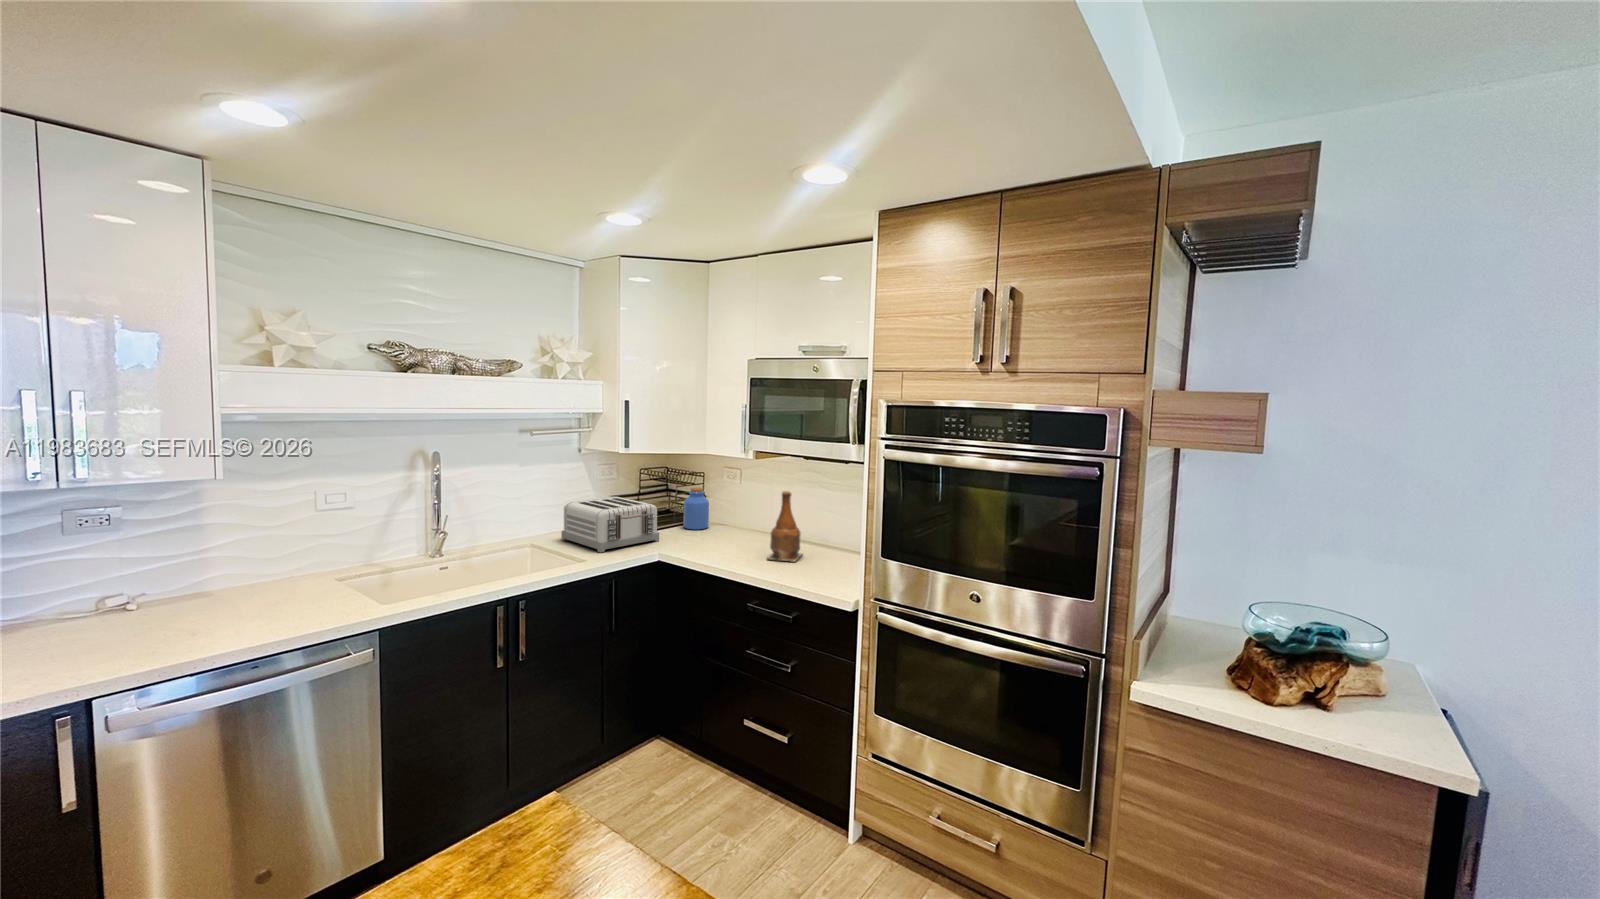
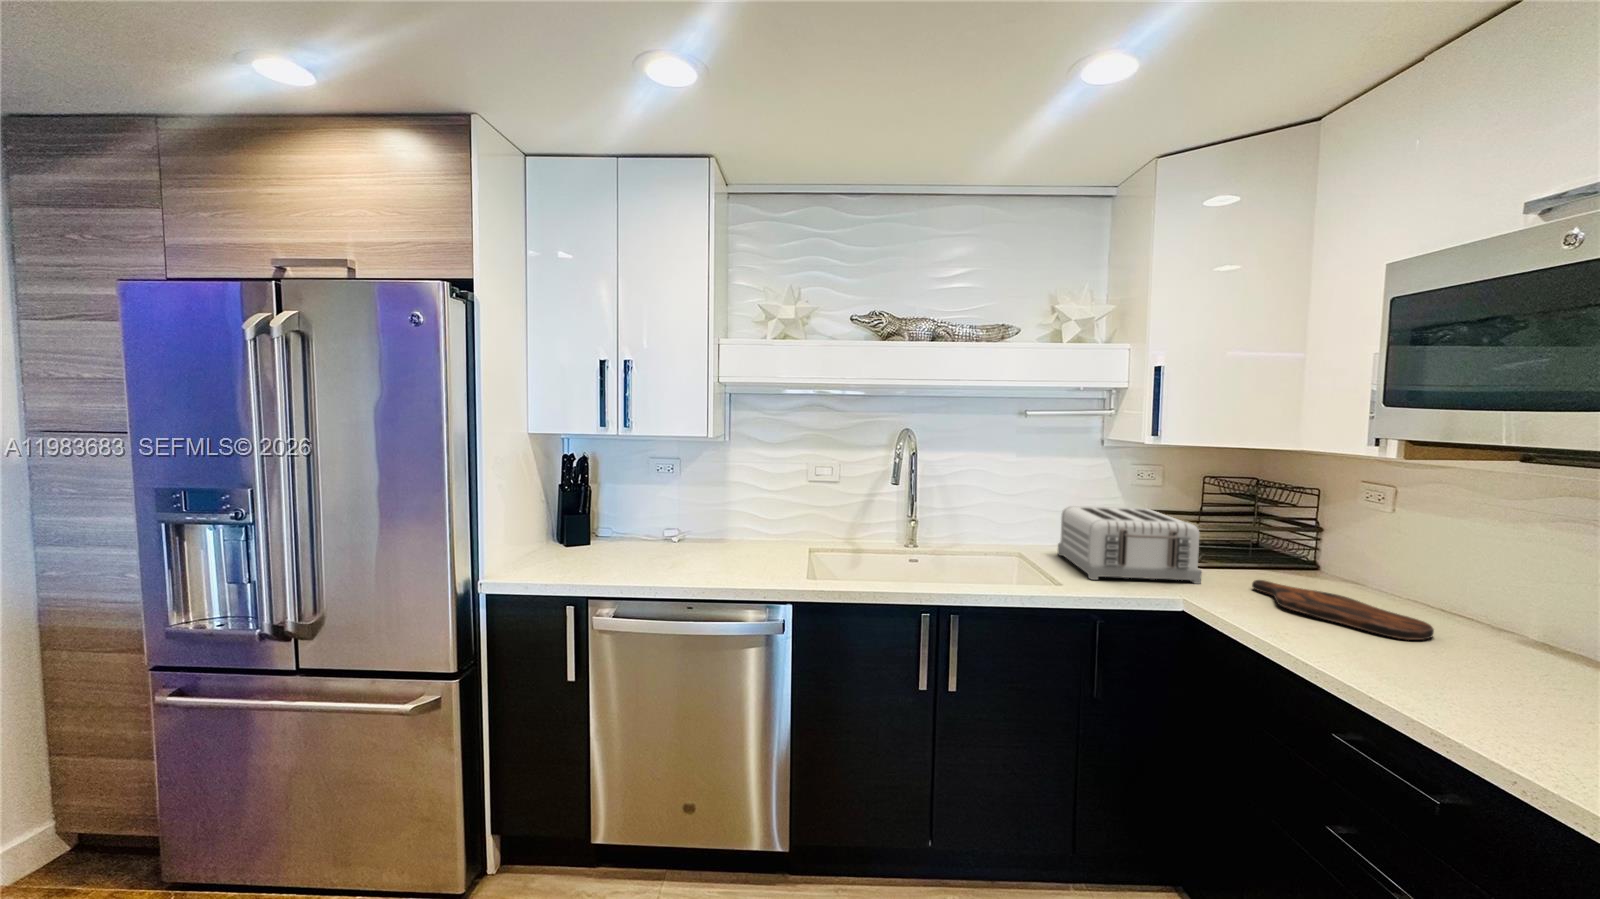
jar: present [684,487,709,530] -> none [1265,510,1321,582]
bottle: present [768,491,802,562] -> none [1420,527,1552,693]
cutting board: none [685,532,764,549] -> present [1252,580,1434,640]

